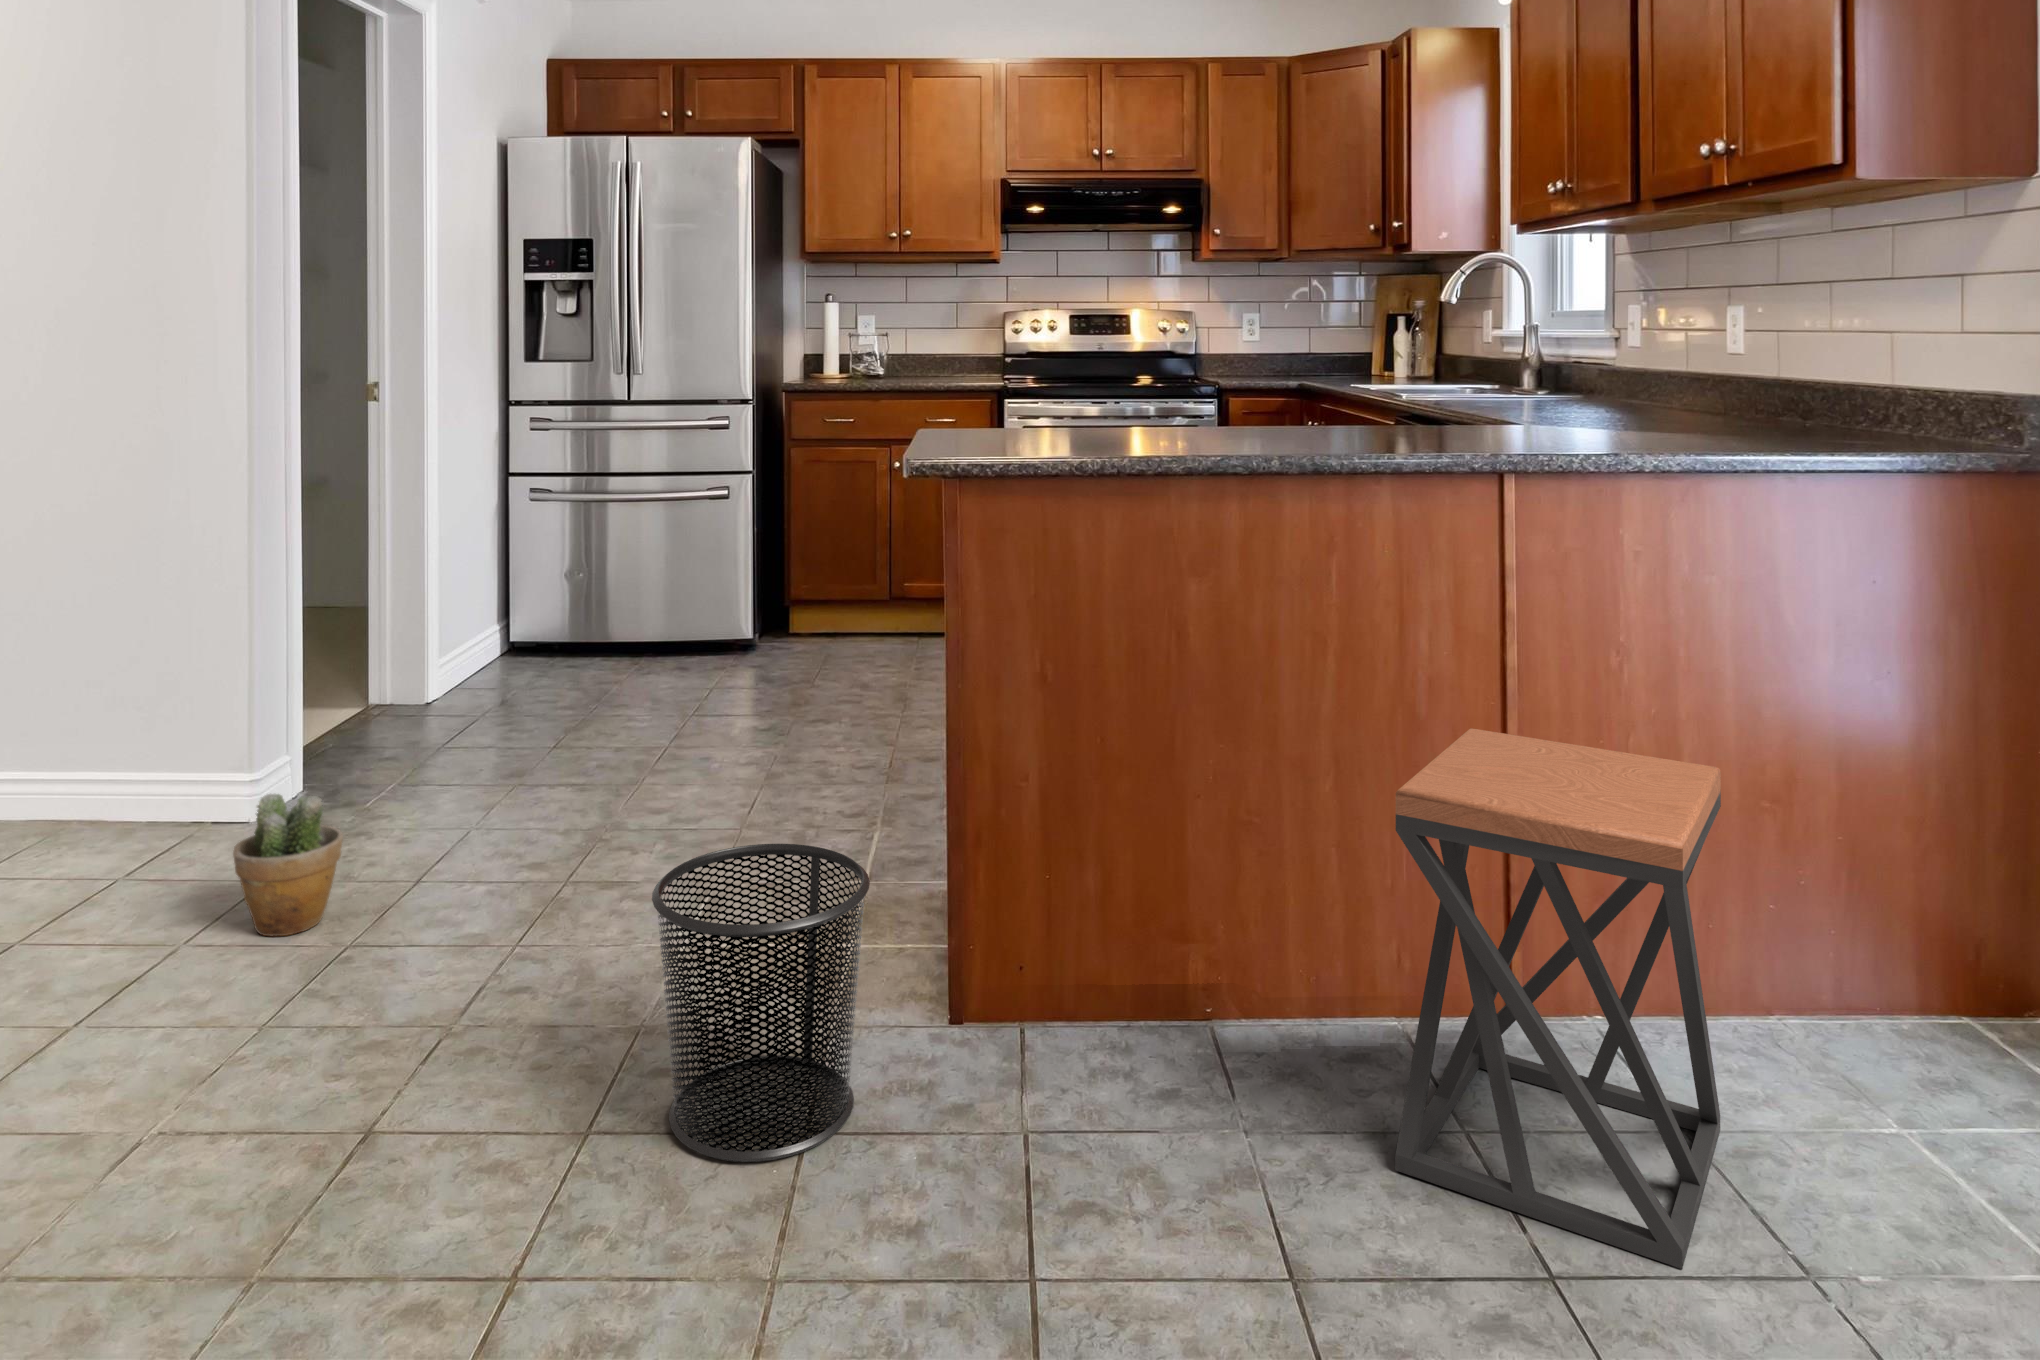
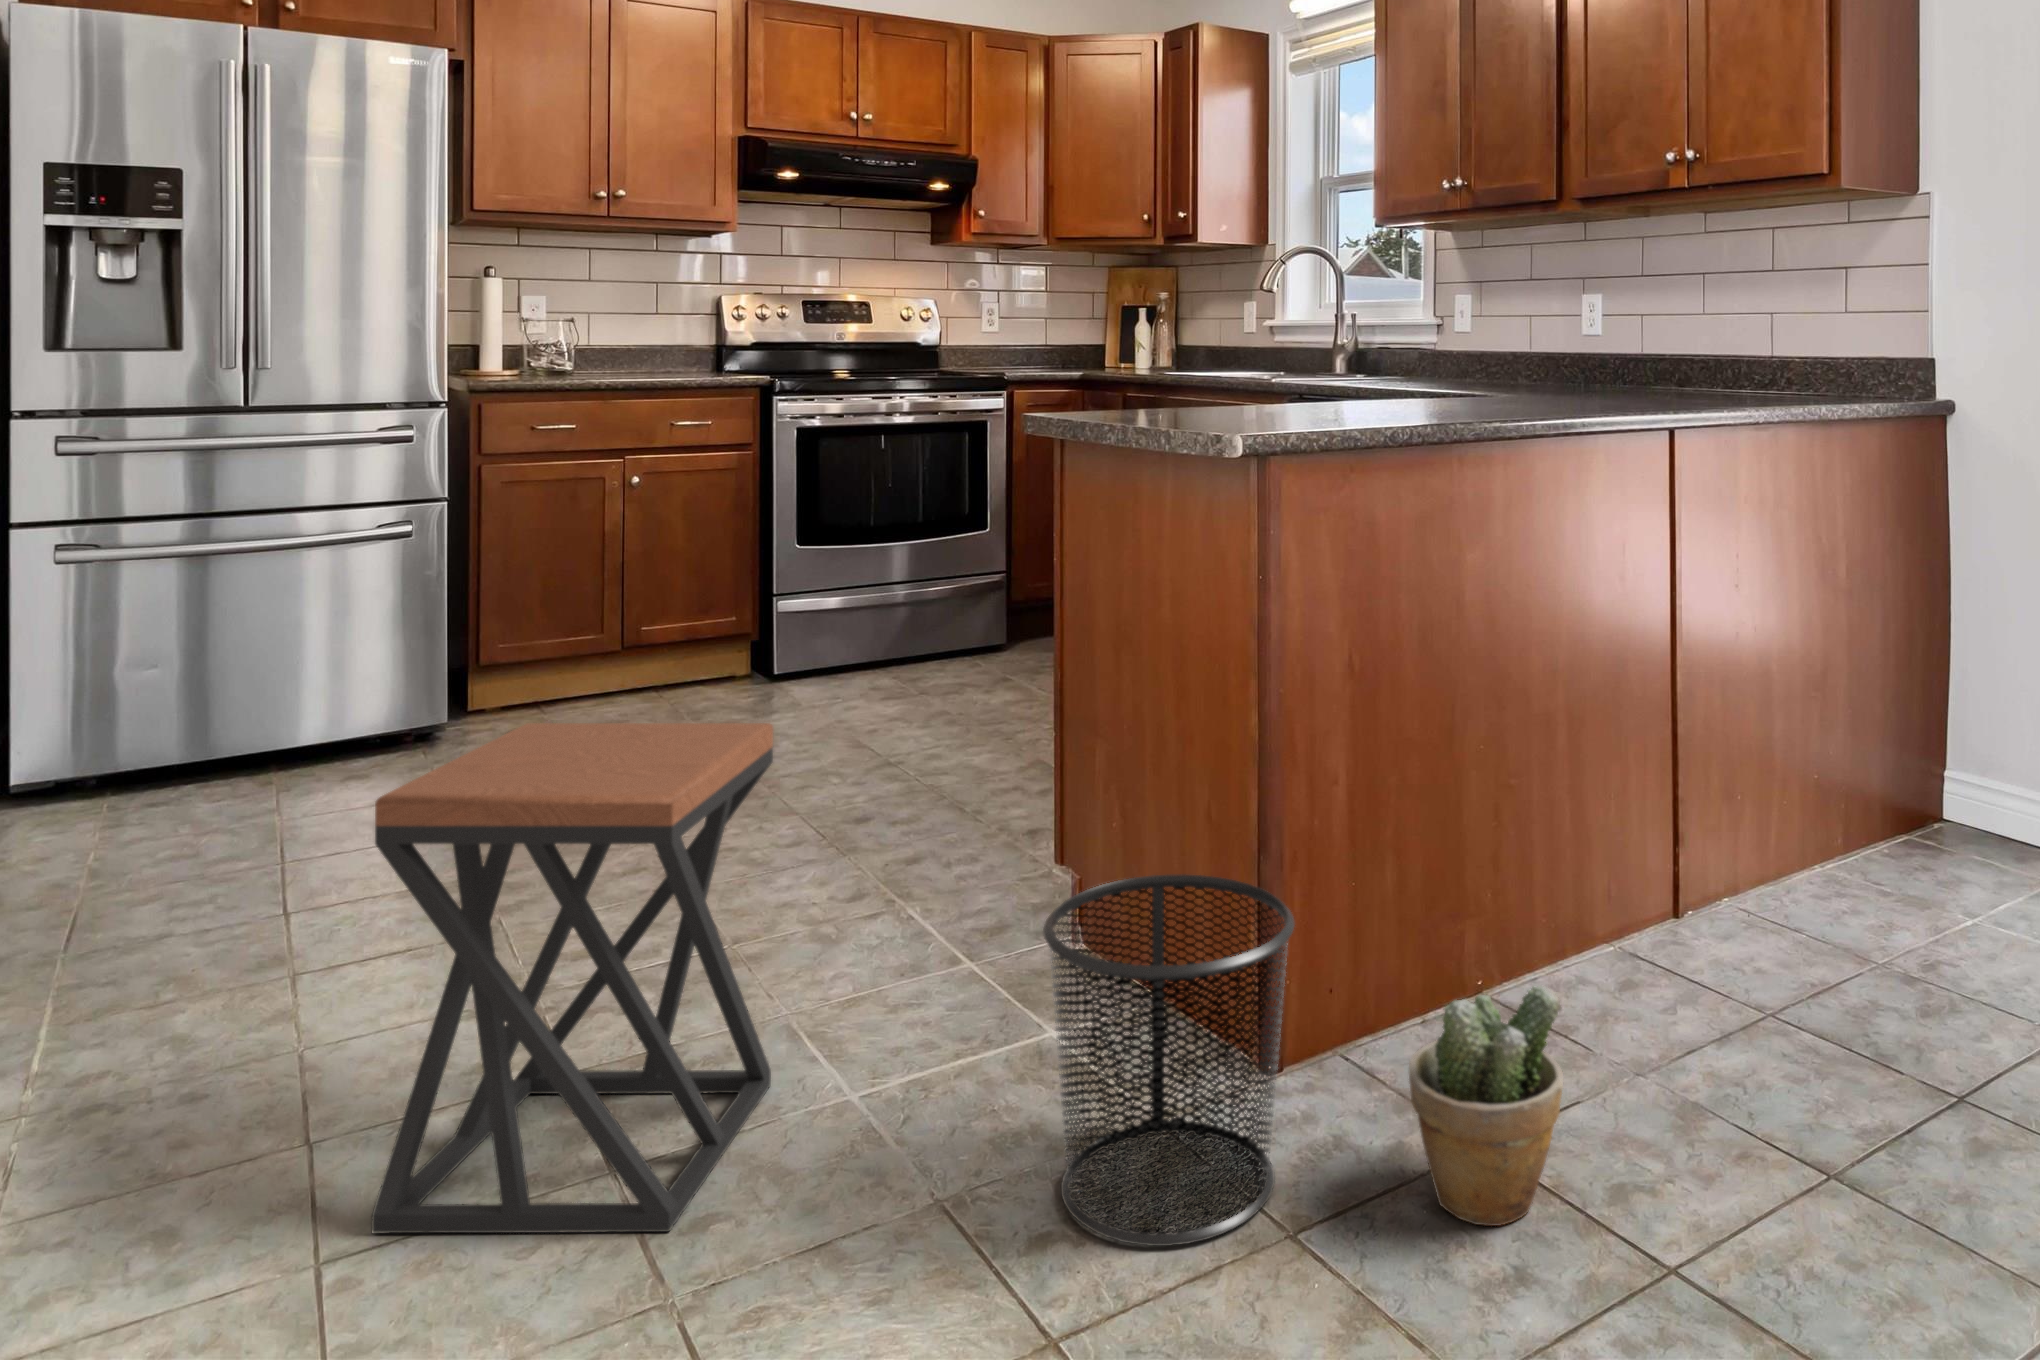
stool: present [1395,728,1721,1269] -> present [372,723,773,1233]
potted plant: present [233,794,343,936] -> present [1409,985,1563,1226]

